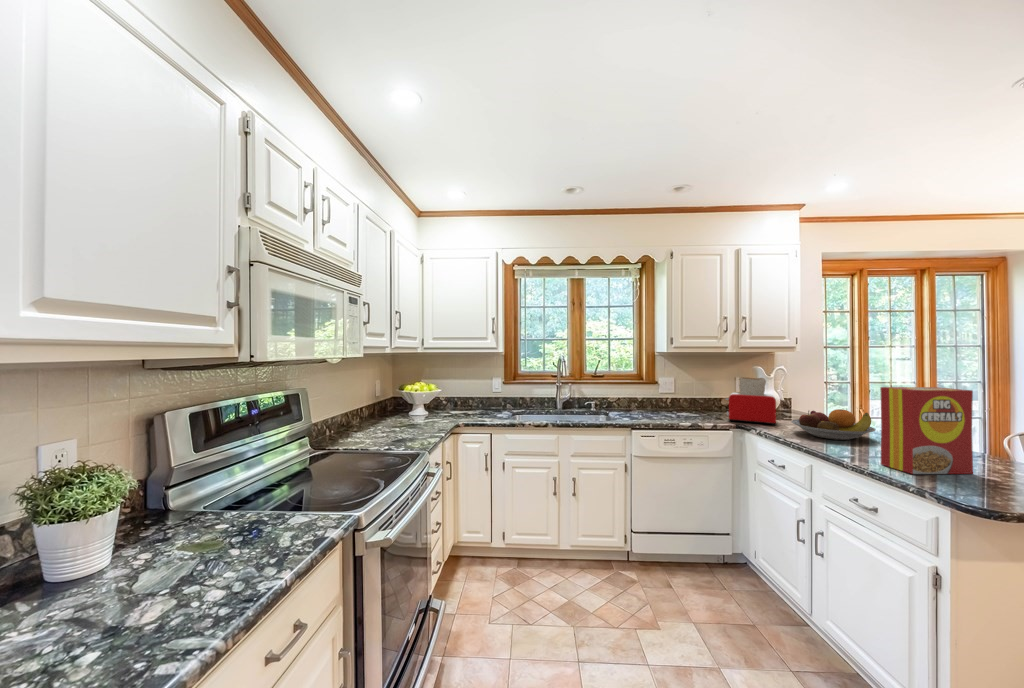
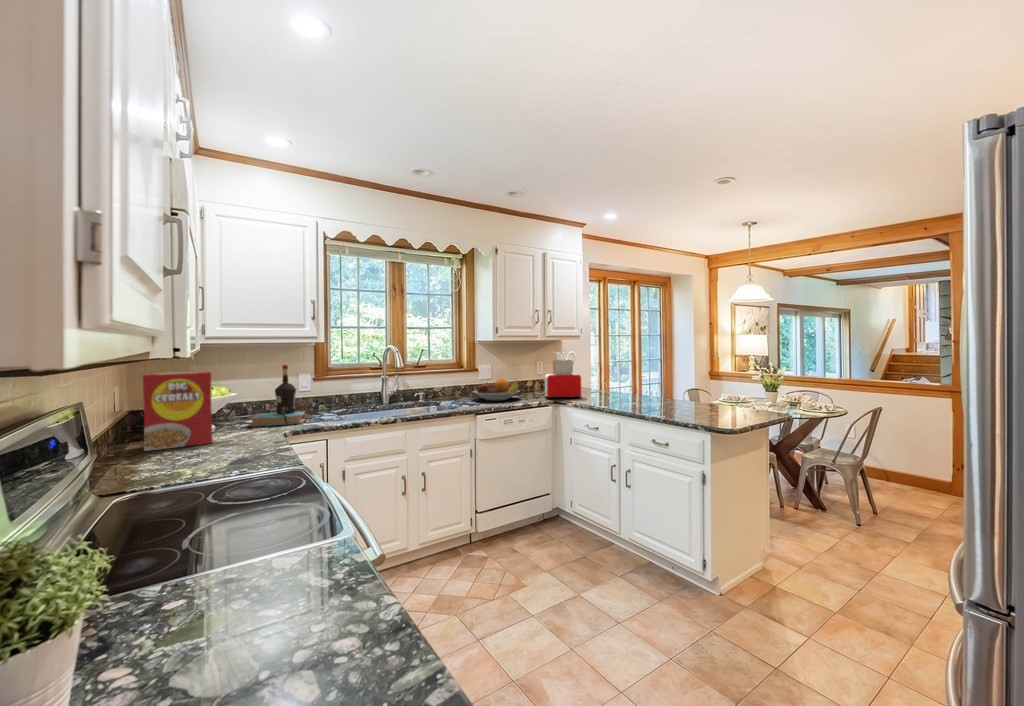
bottle: none [444,370,486,419] -> present [250,365,305,427]
cereal box: present [880,387,973,474] -> present [143,371,213,451]
fruit bowl: present [791,409,875,440] -> present [473,379,520,401]

